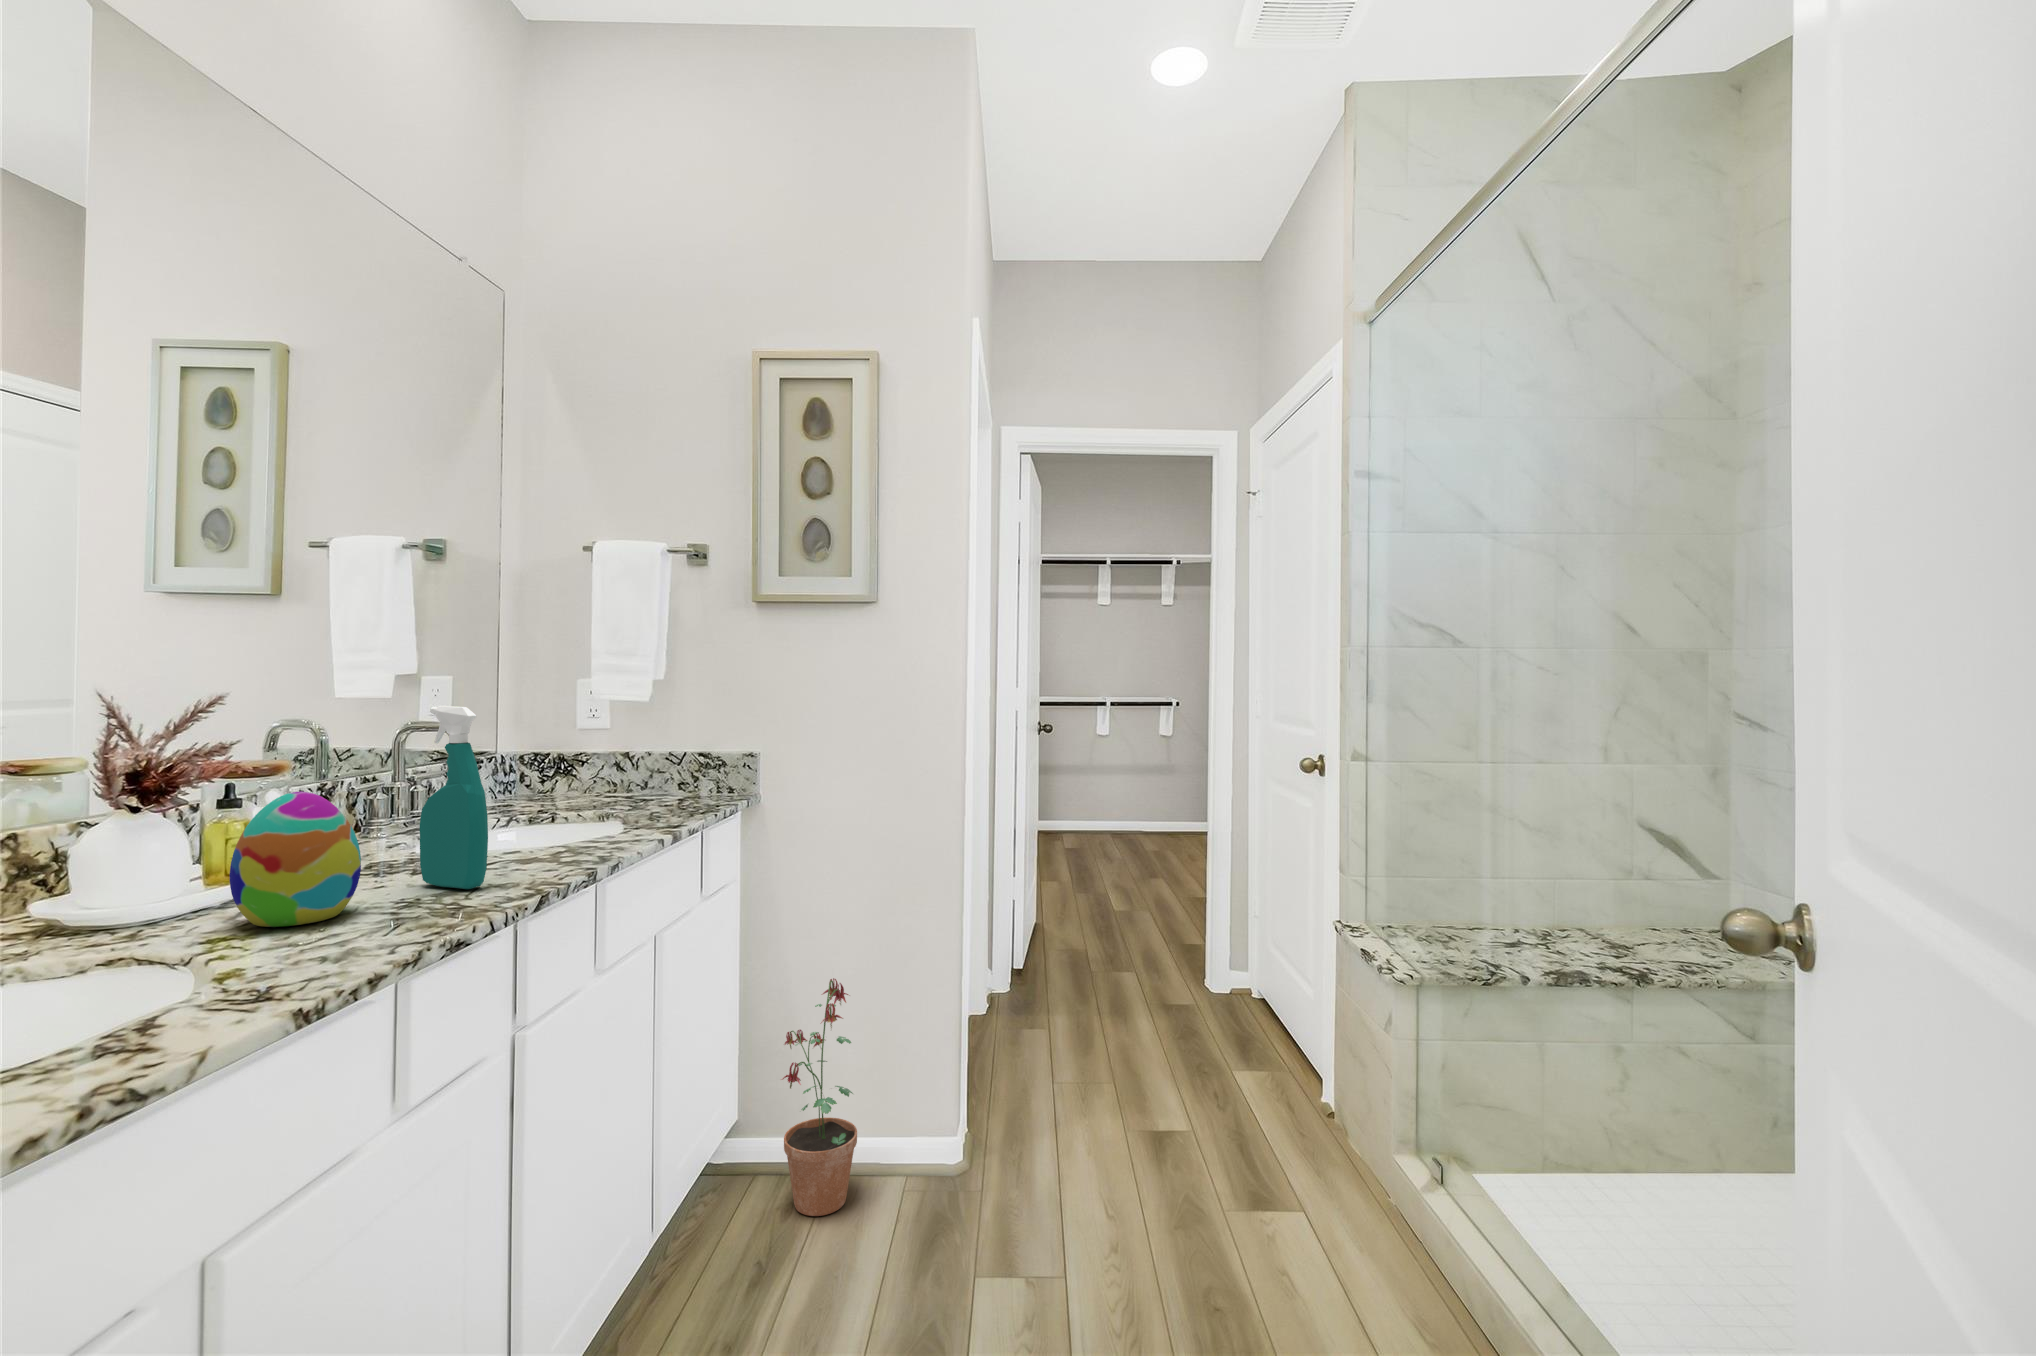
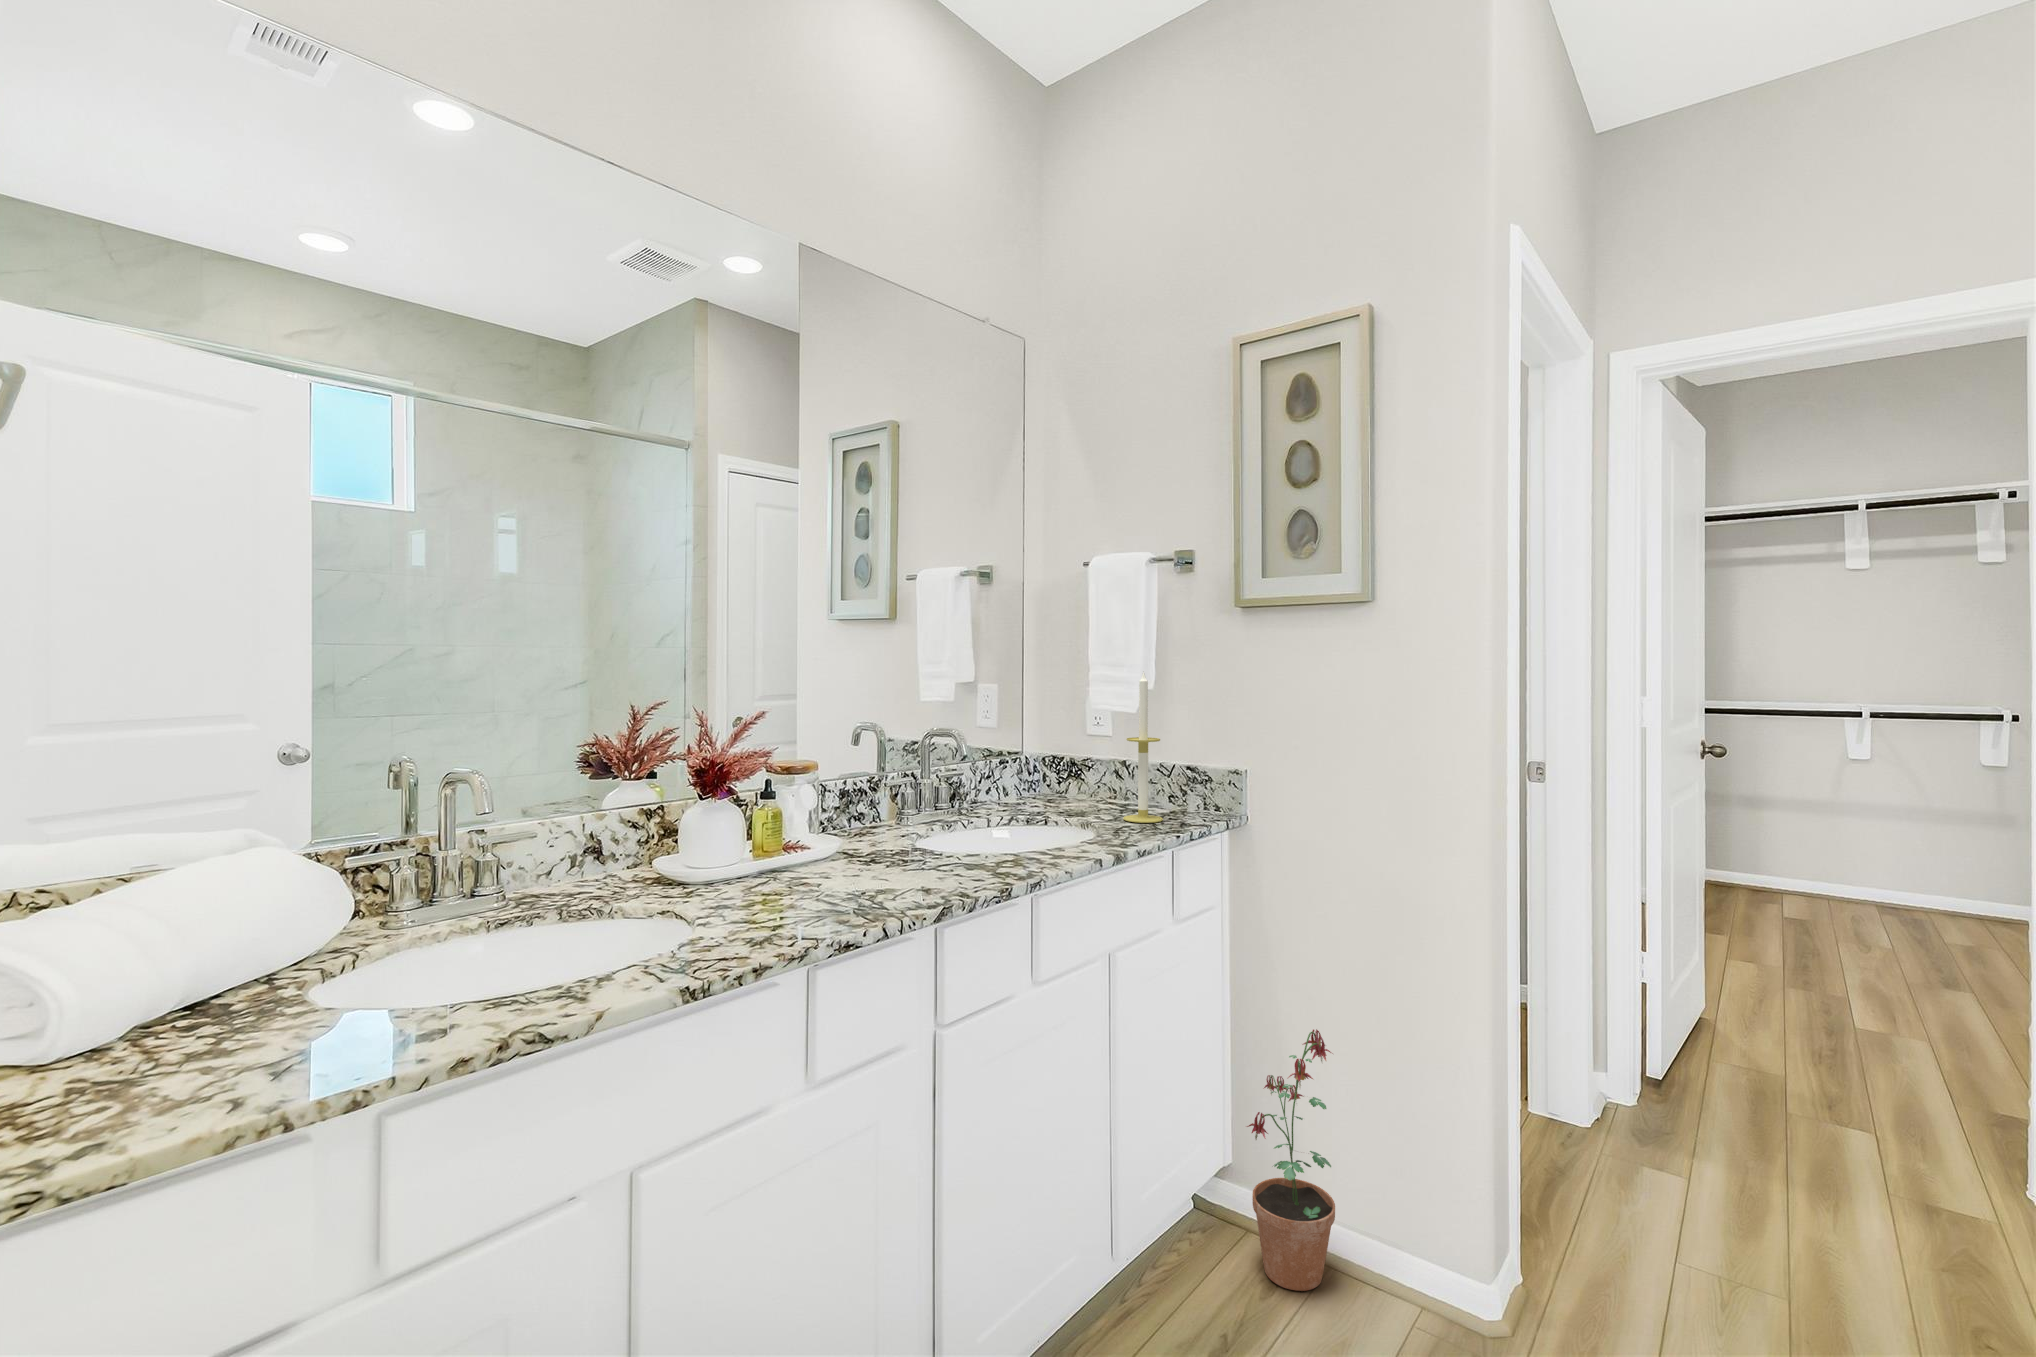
candle: none [642,659,684,810] -> present [1123,673,1163,823]
spray bottle: present [420,706,488,889] -> none [875,727,915,890]
decorative egg: present [230,792,361,927] -> none [732,798,817,905]

